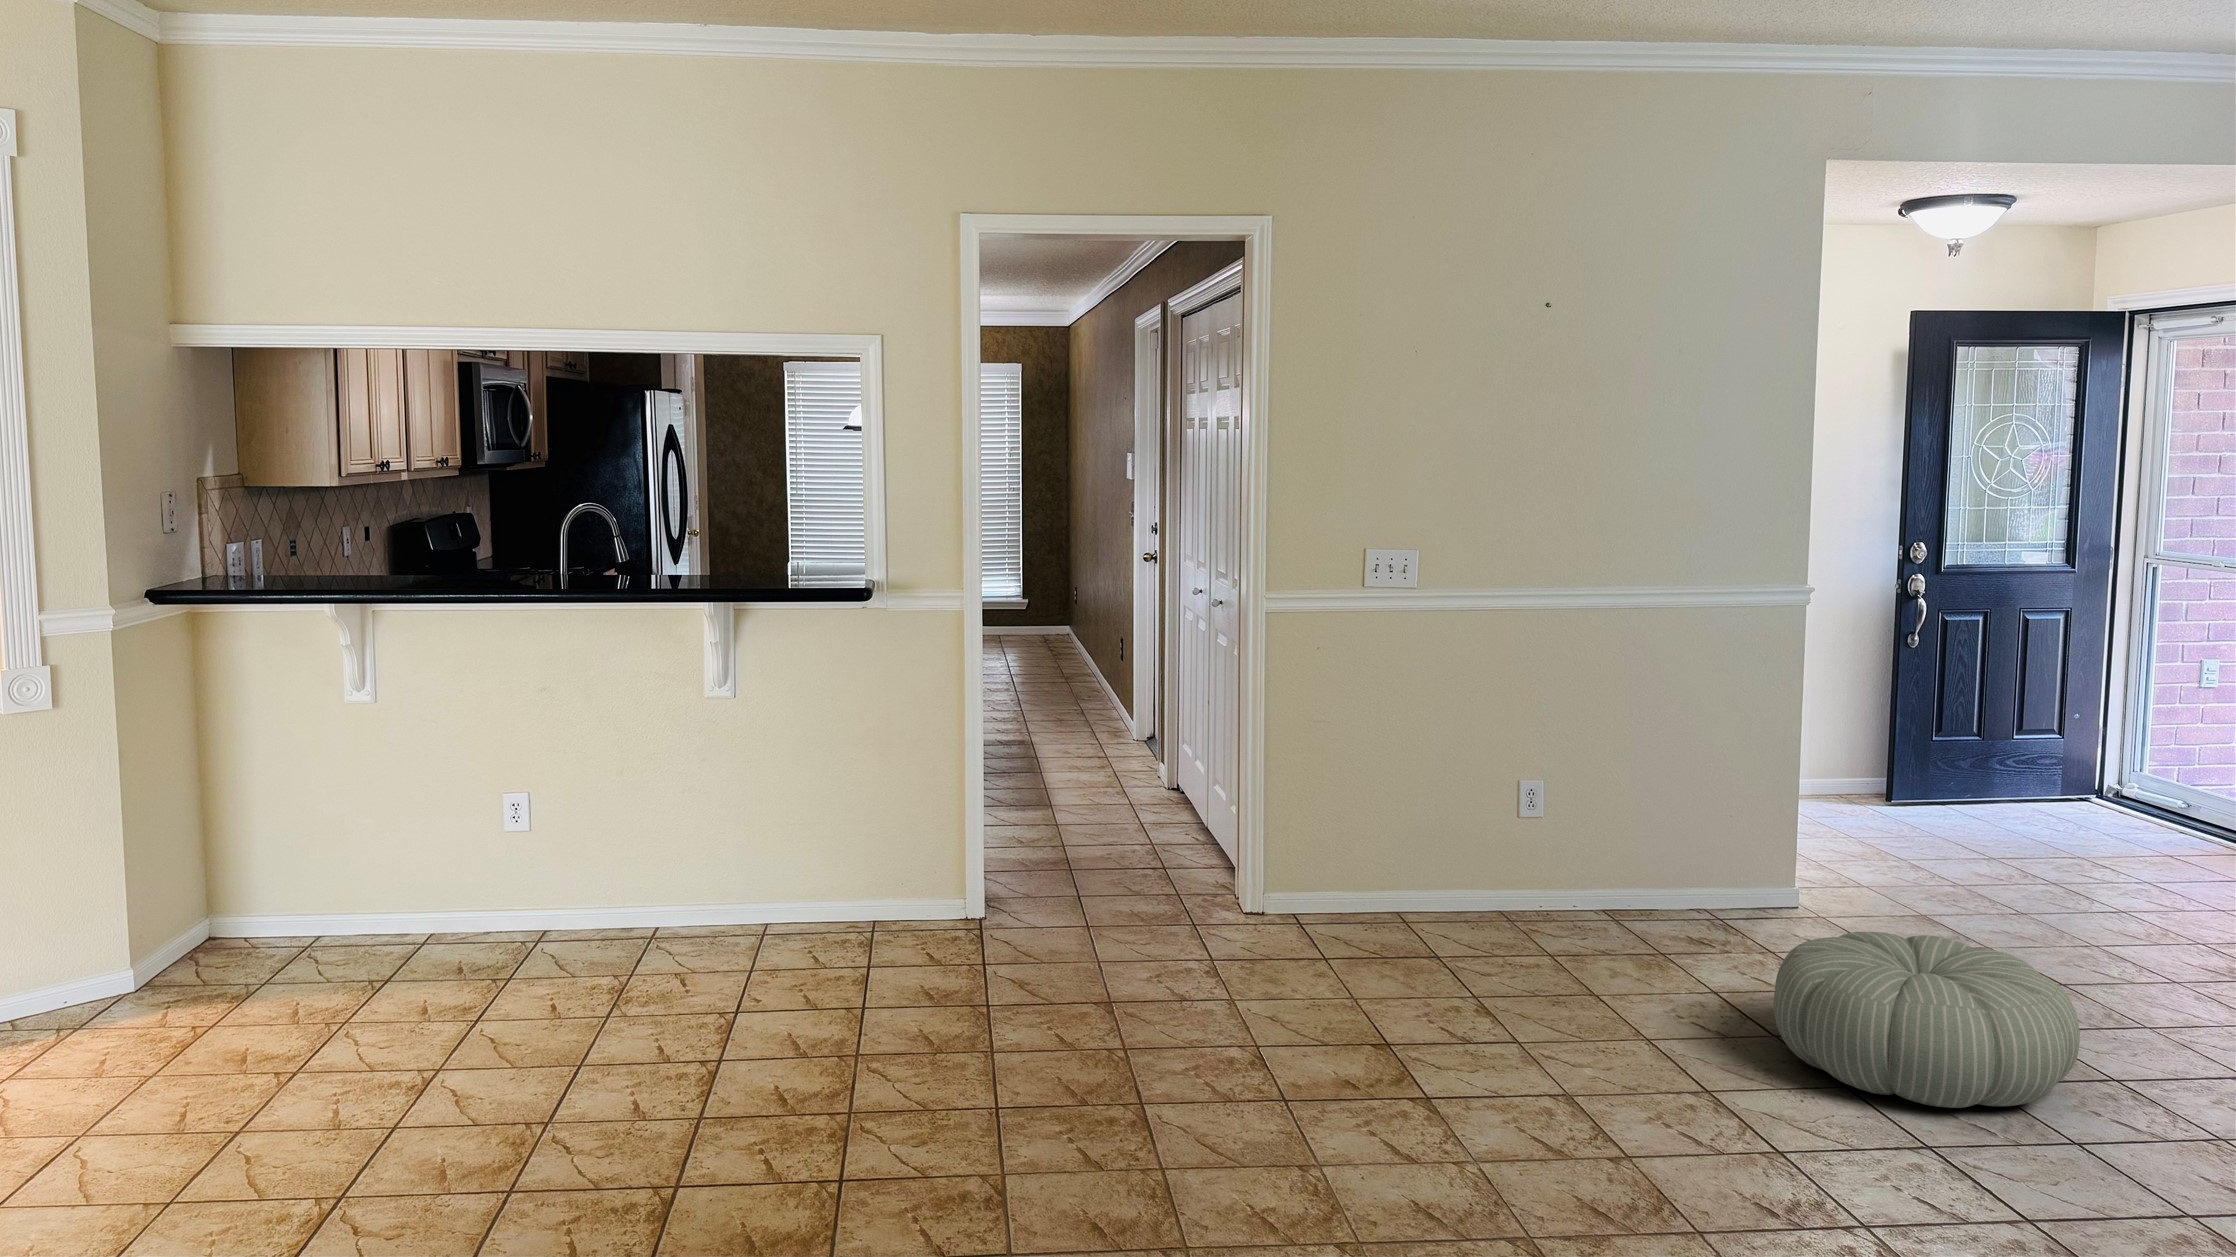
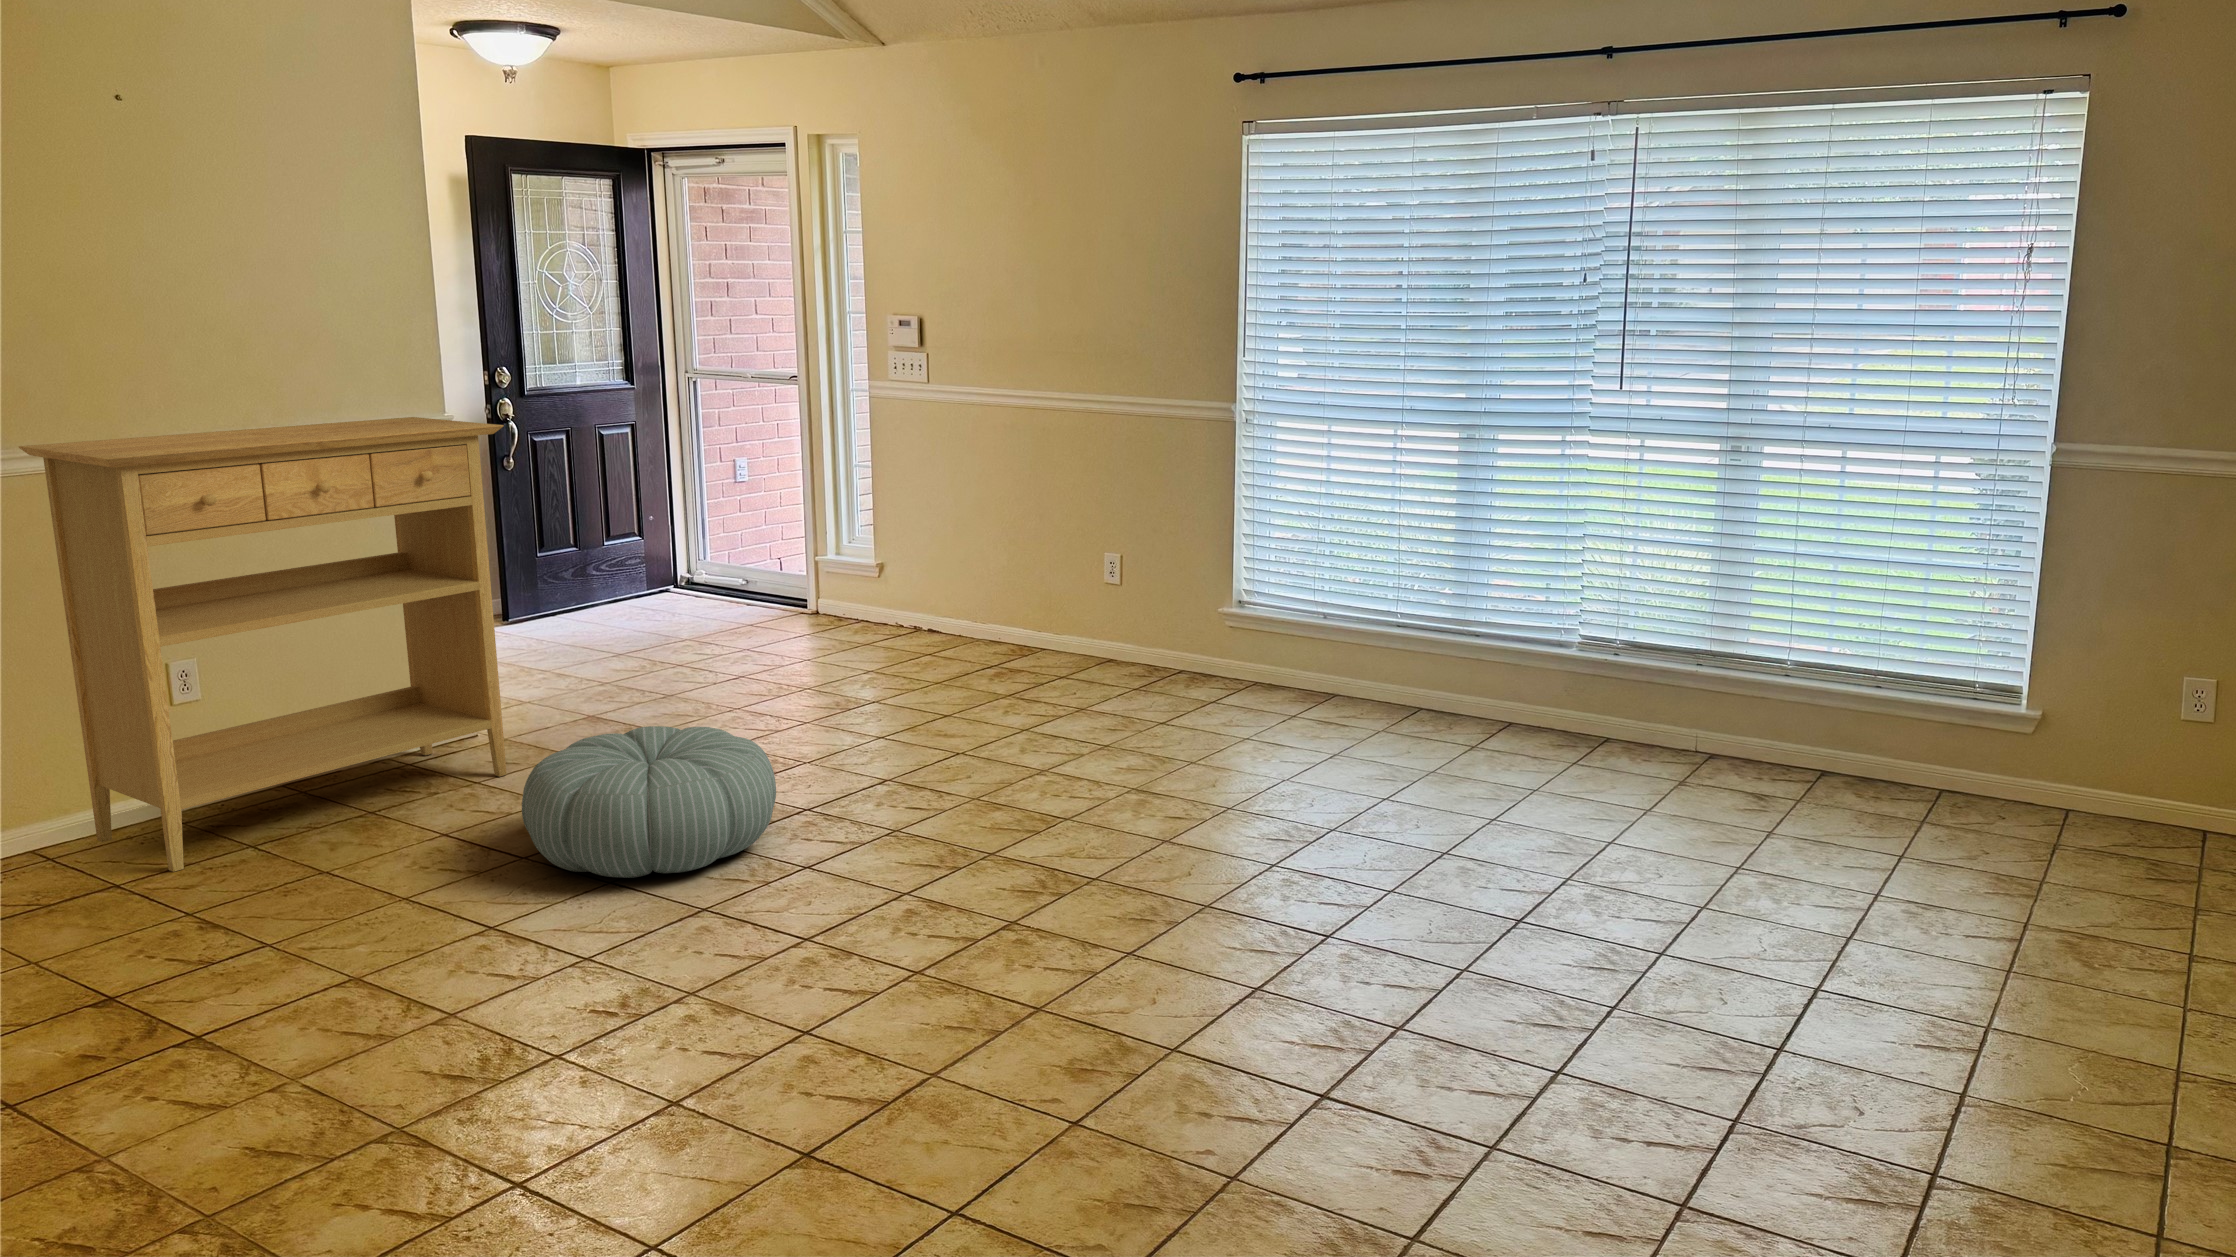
console table: none [1436,586,1838,959] -> present [19,417,507,872]

